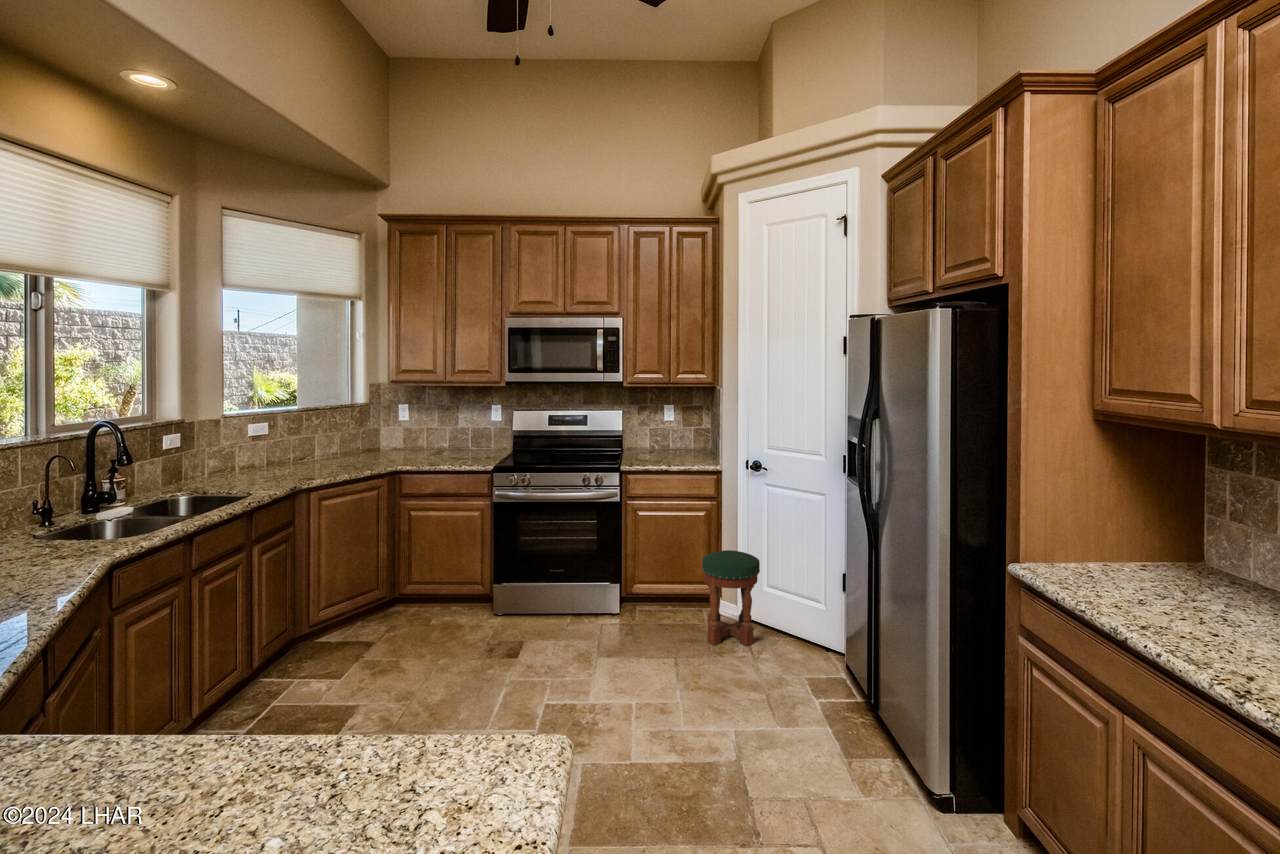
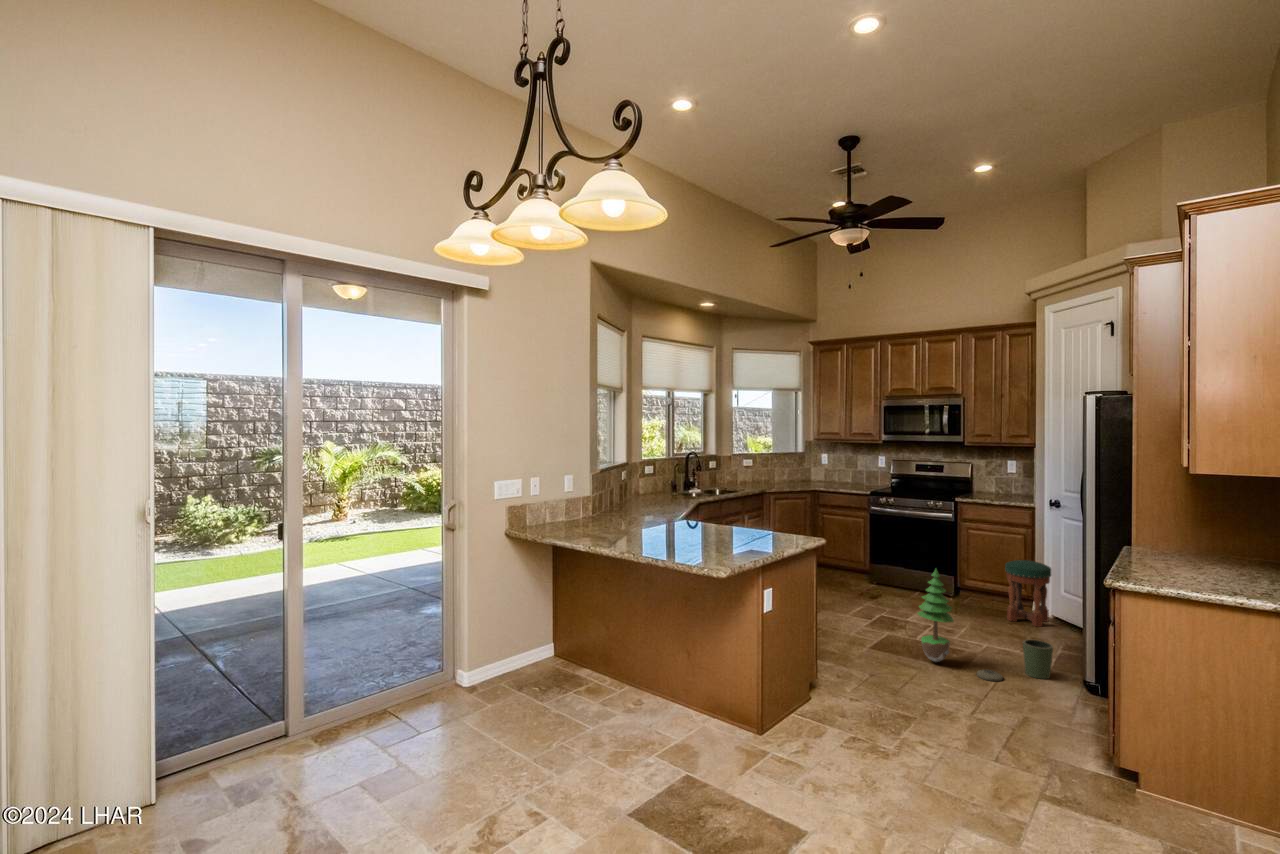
potted tree: none [659,628,725,803] -> present [918,569,954,662]
trash can: none [765,707,857,821] -> present [977,640,1053,681]

